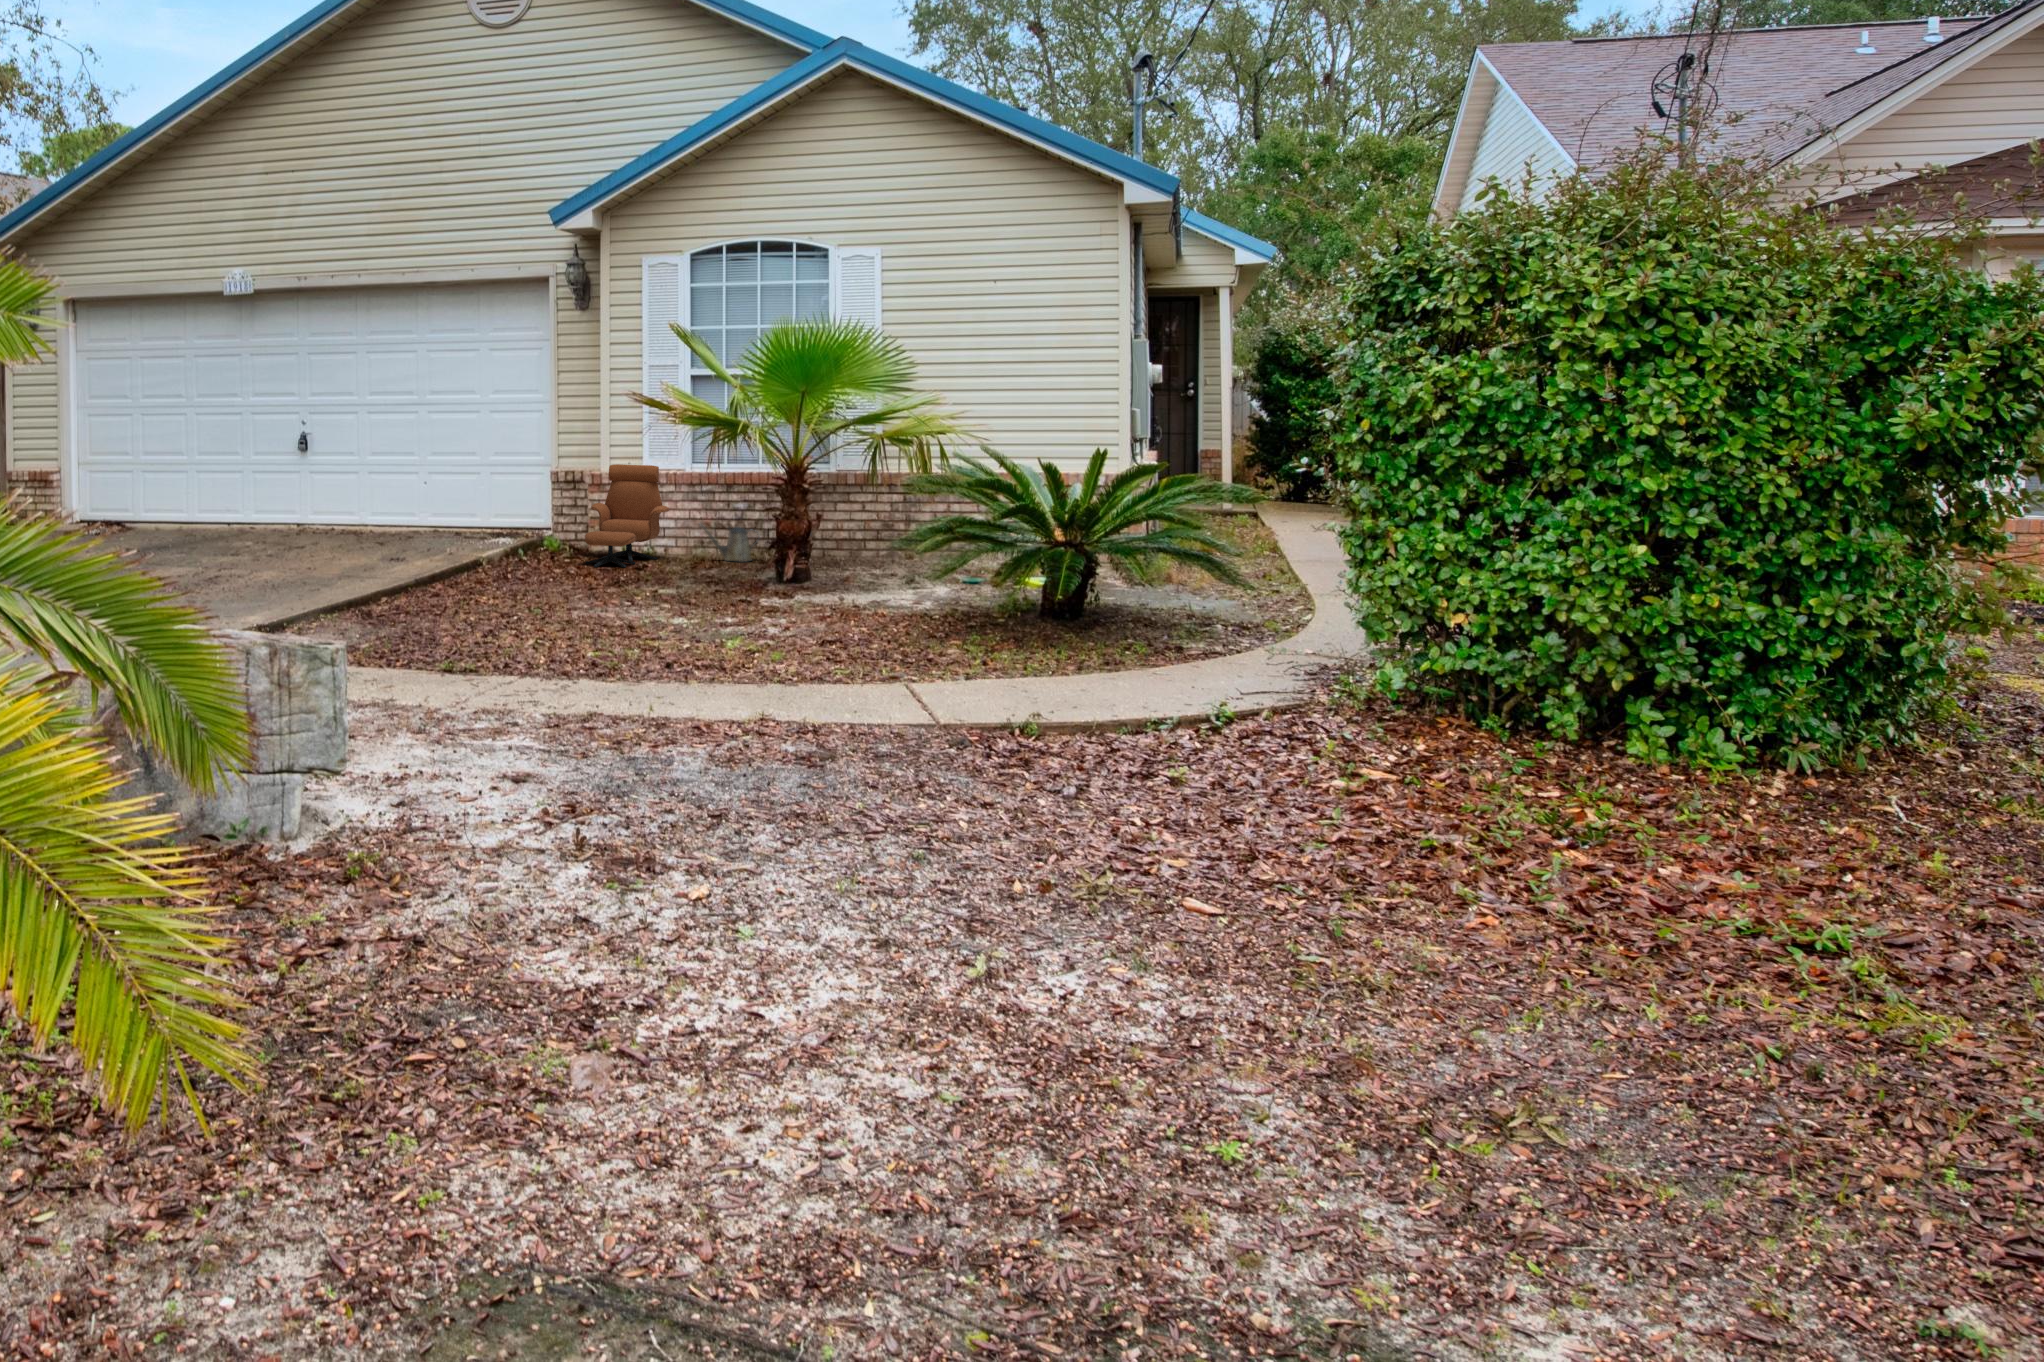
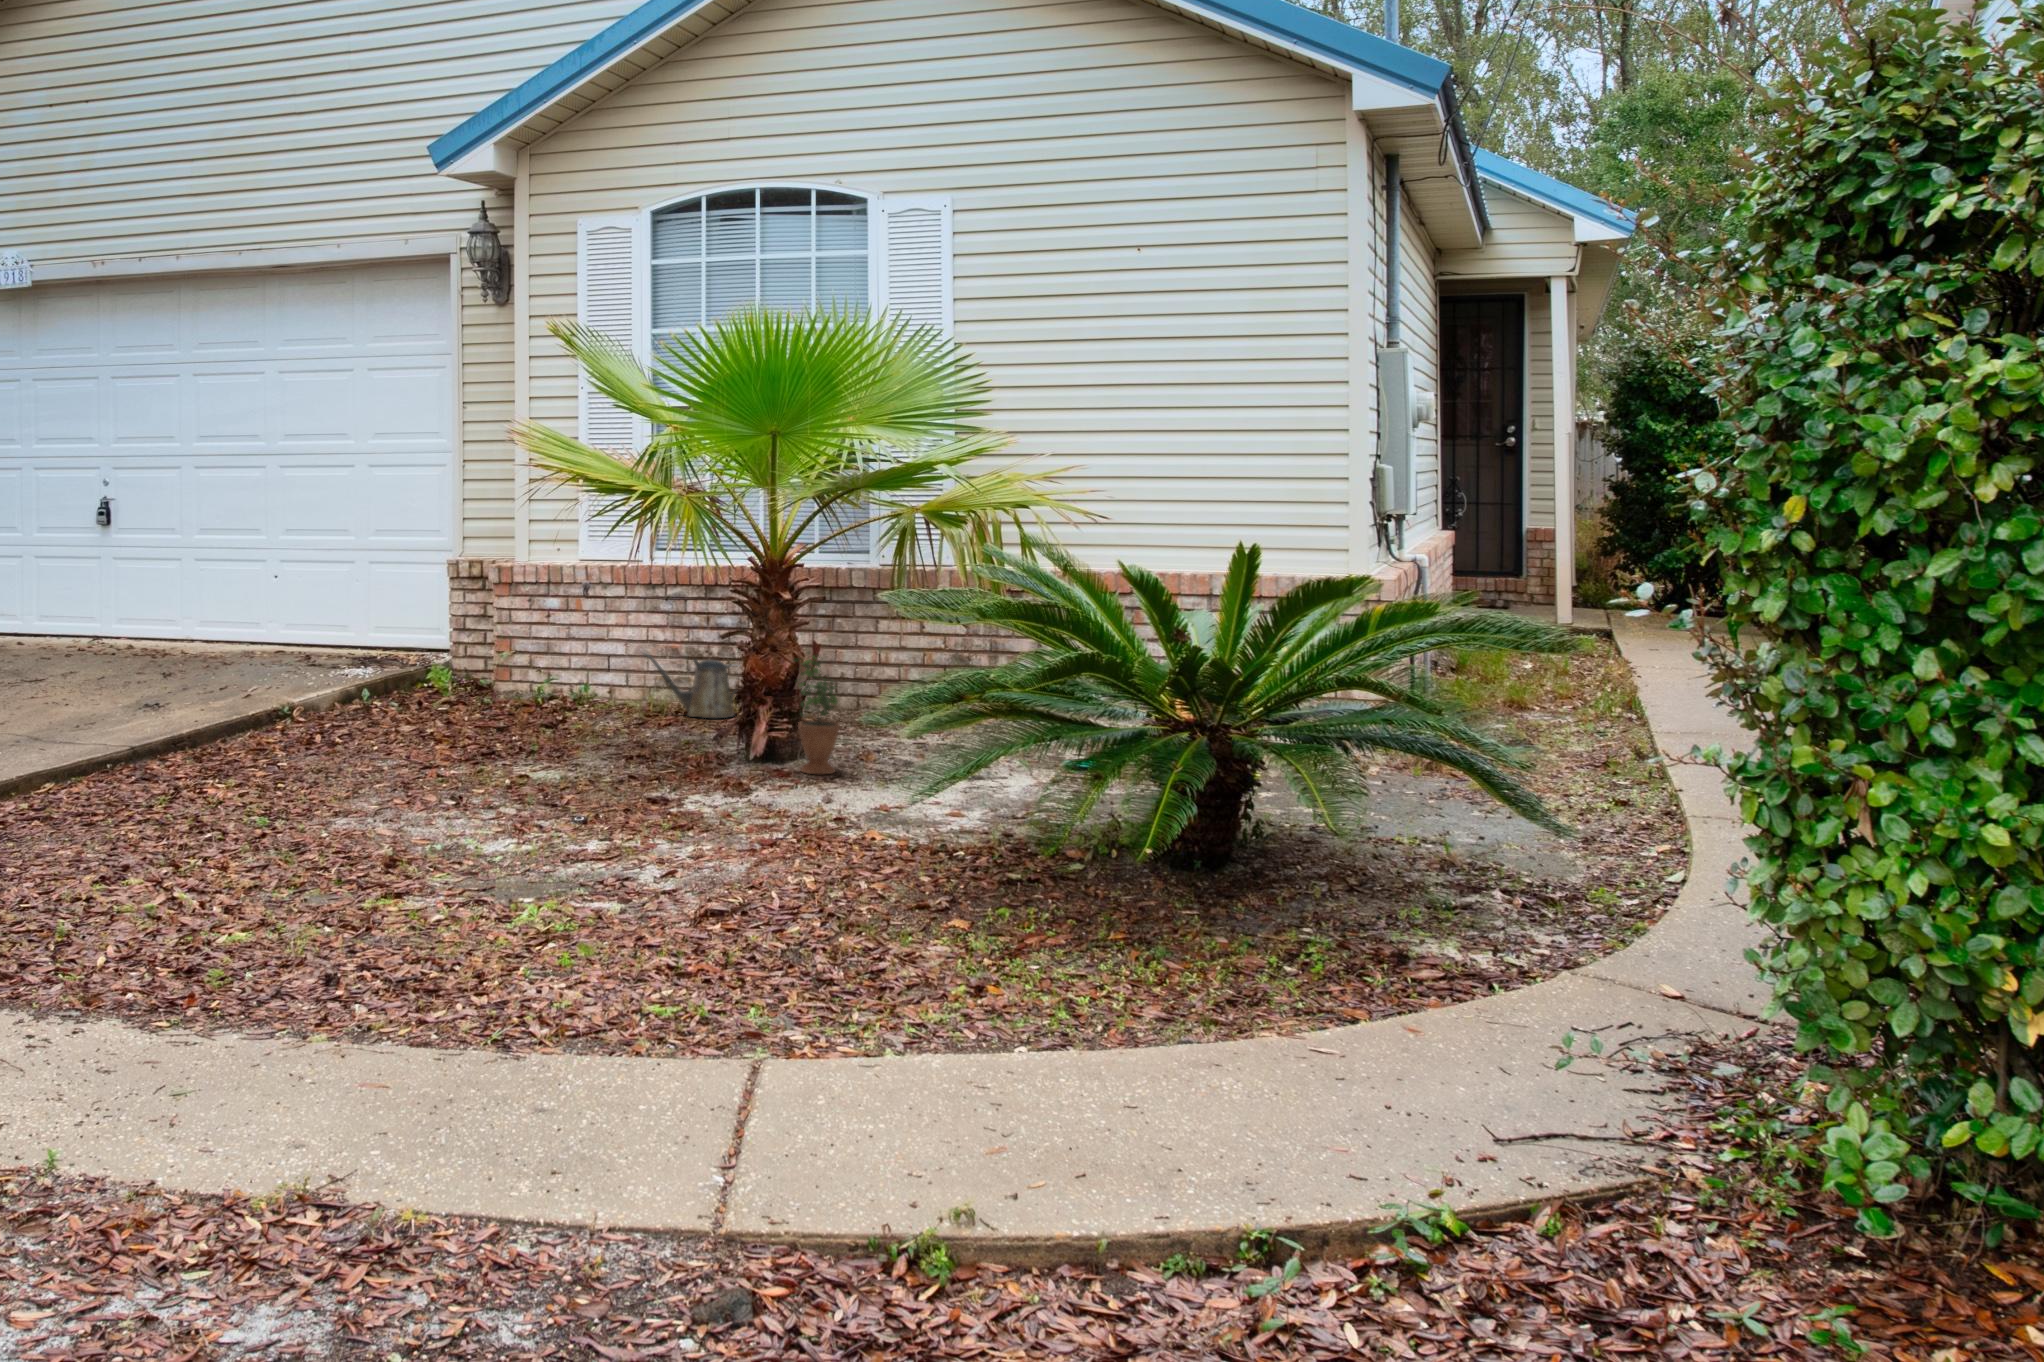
lounge chair: present [585,464,669,567] -> none [441,551,599,728]
potted plant: none [809,515,838,586] -> present [793,652,840,774]

